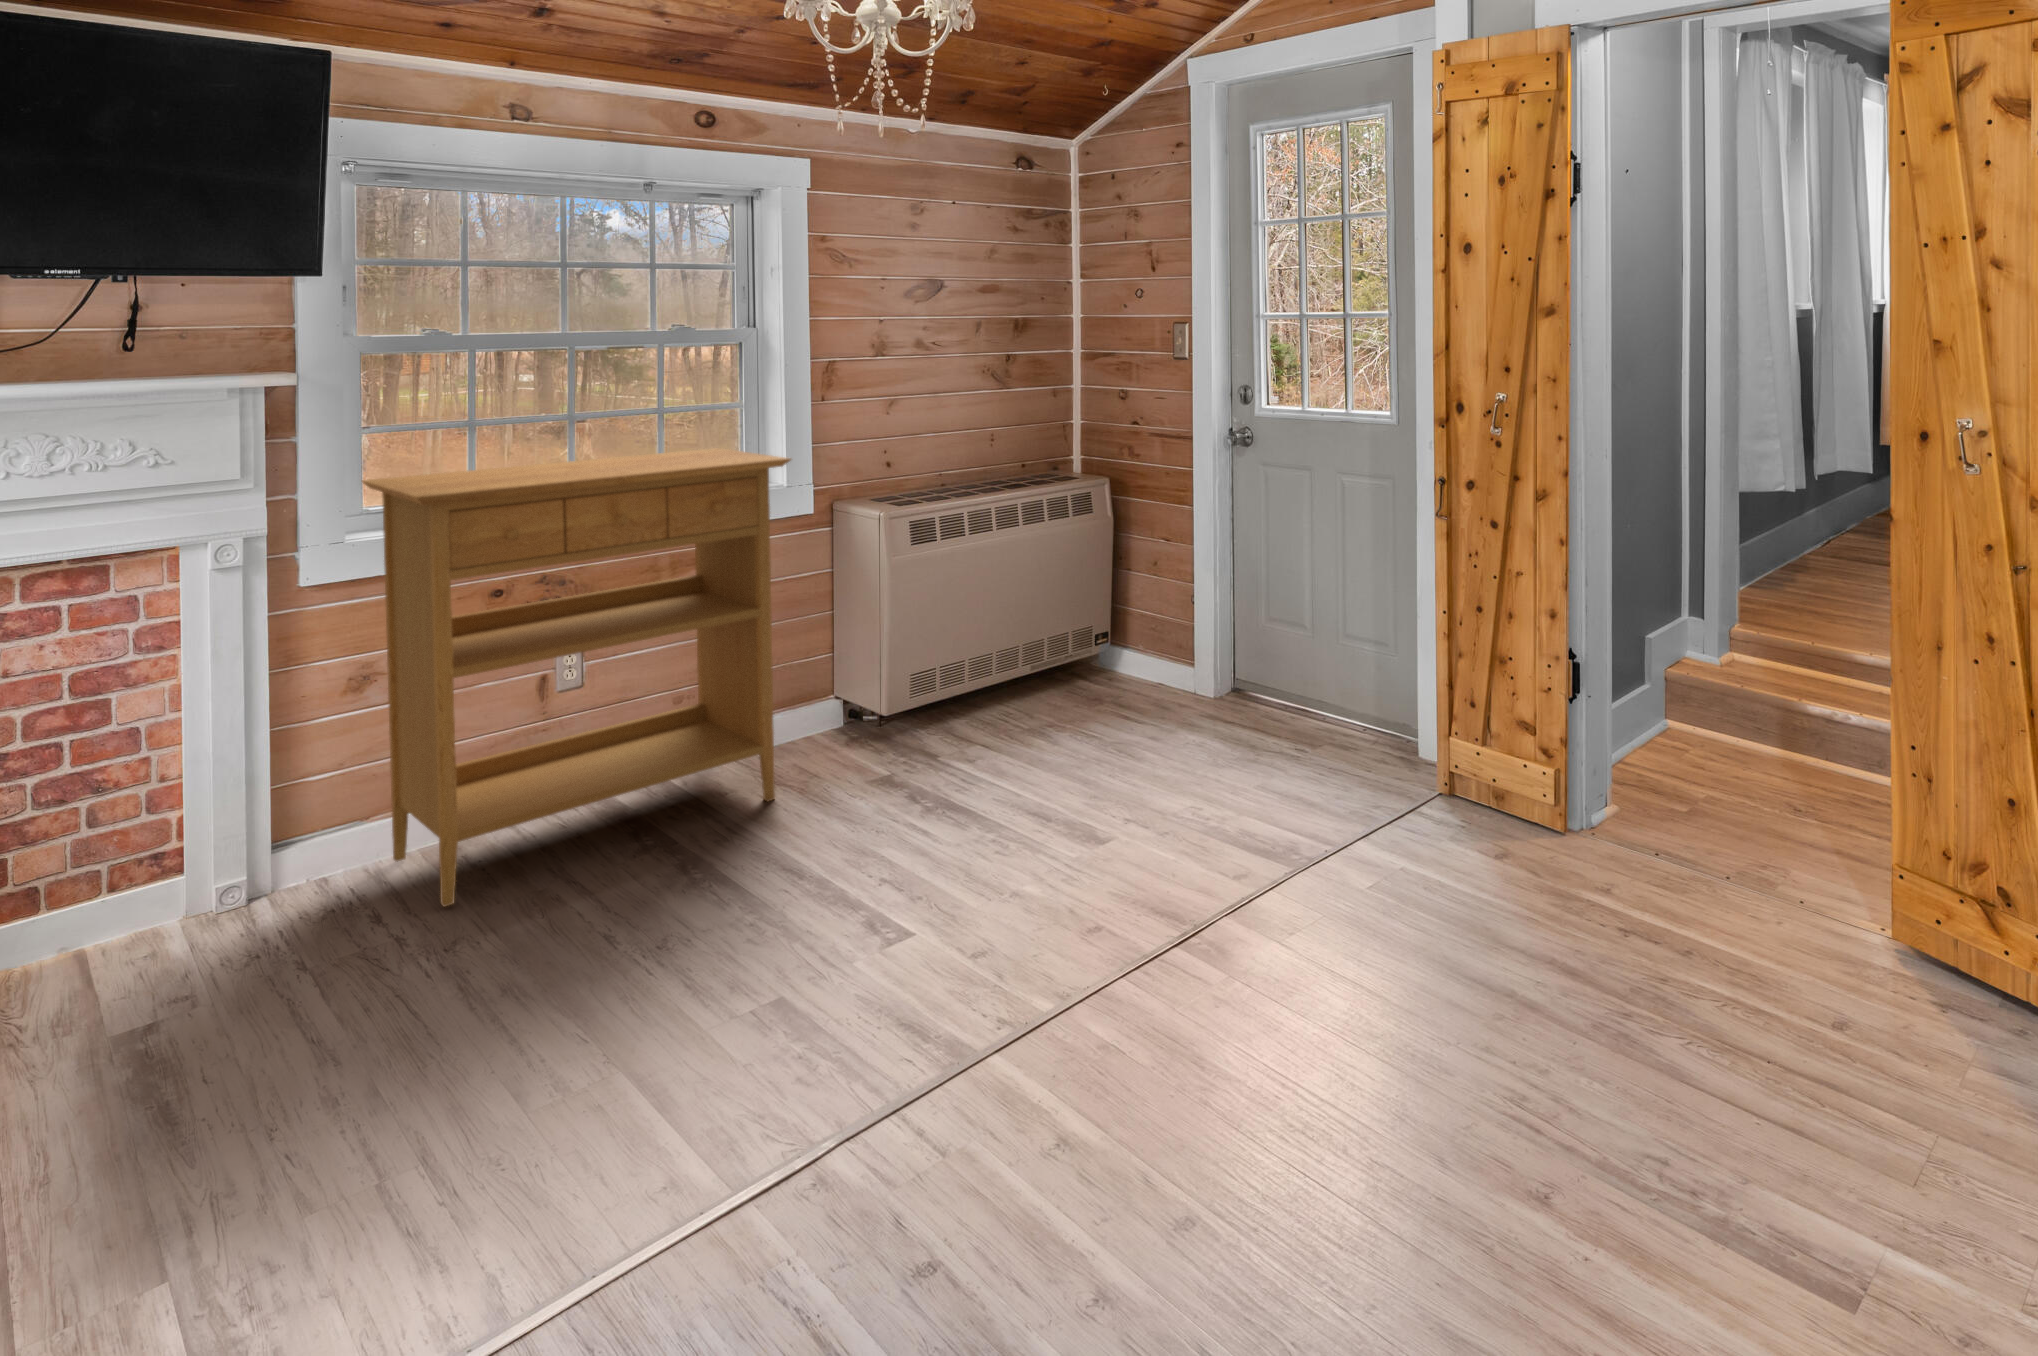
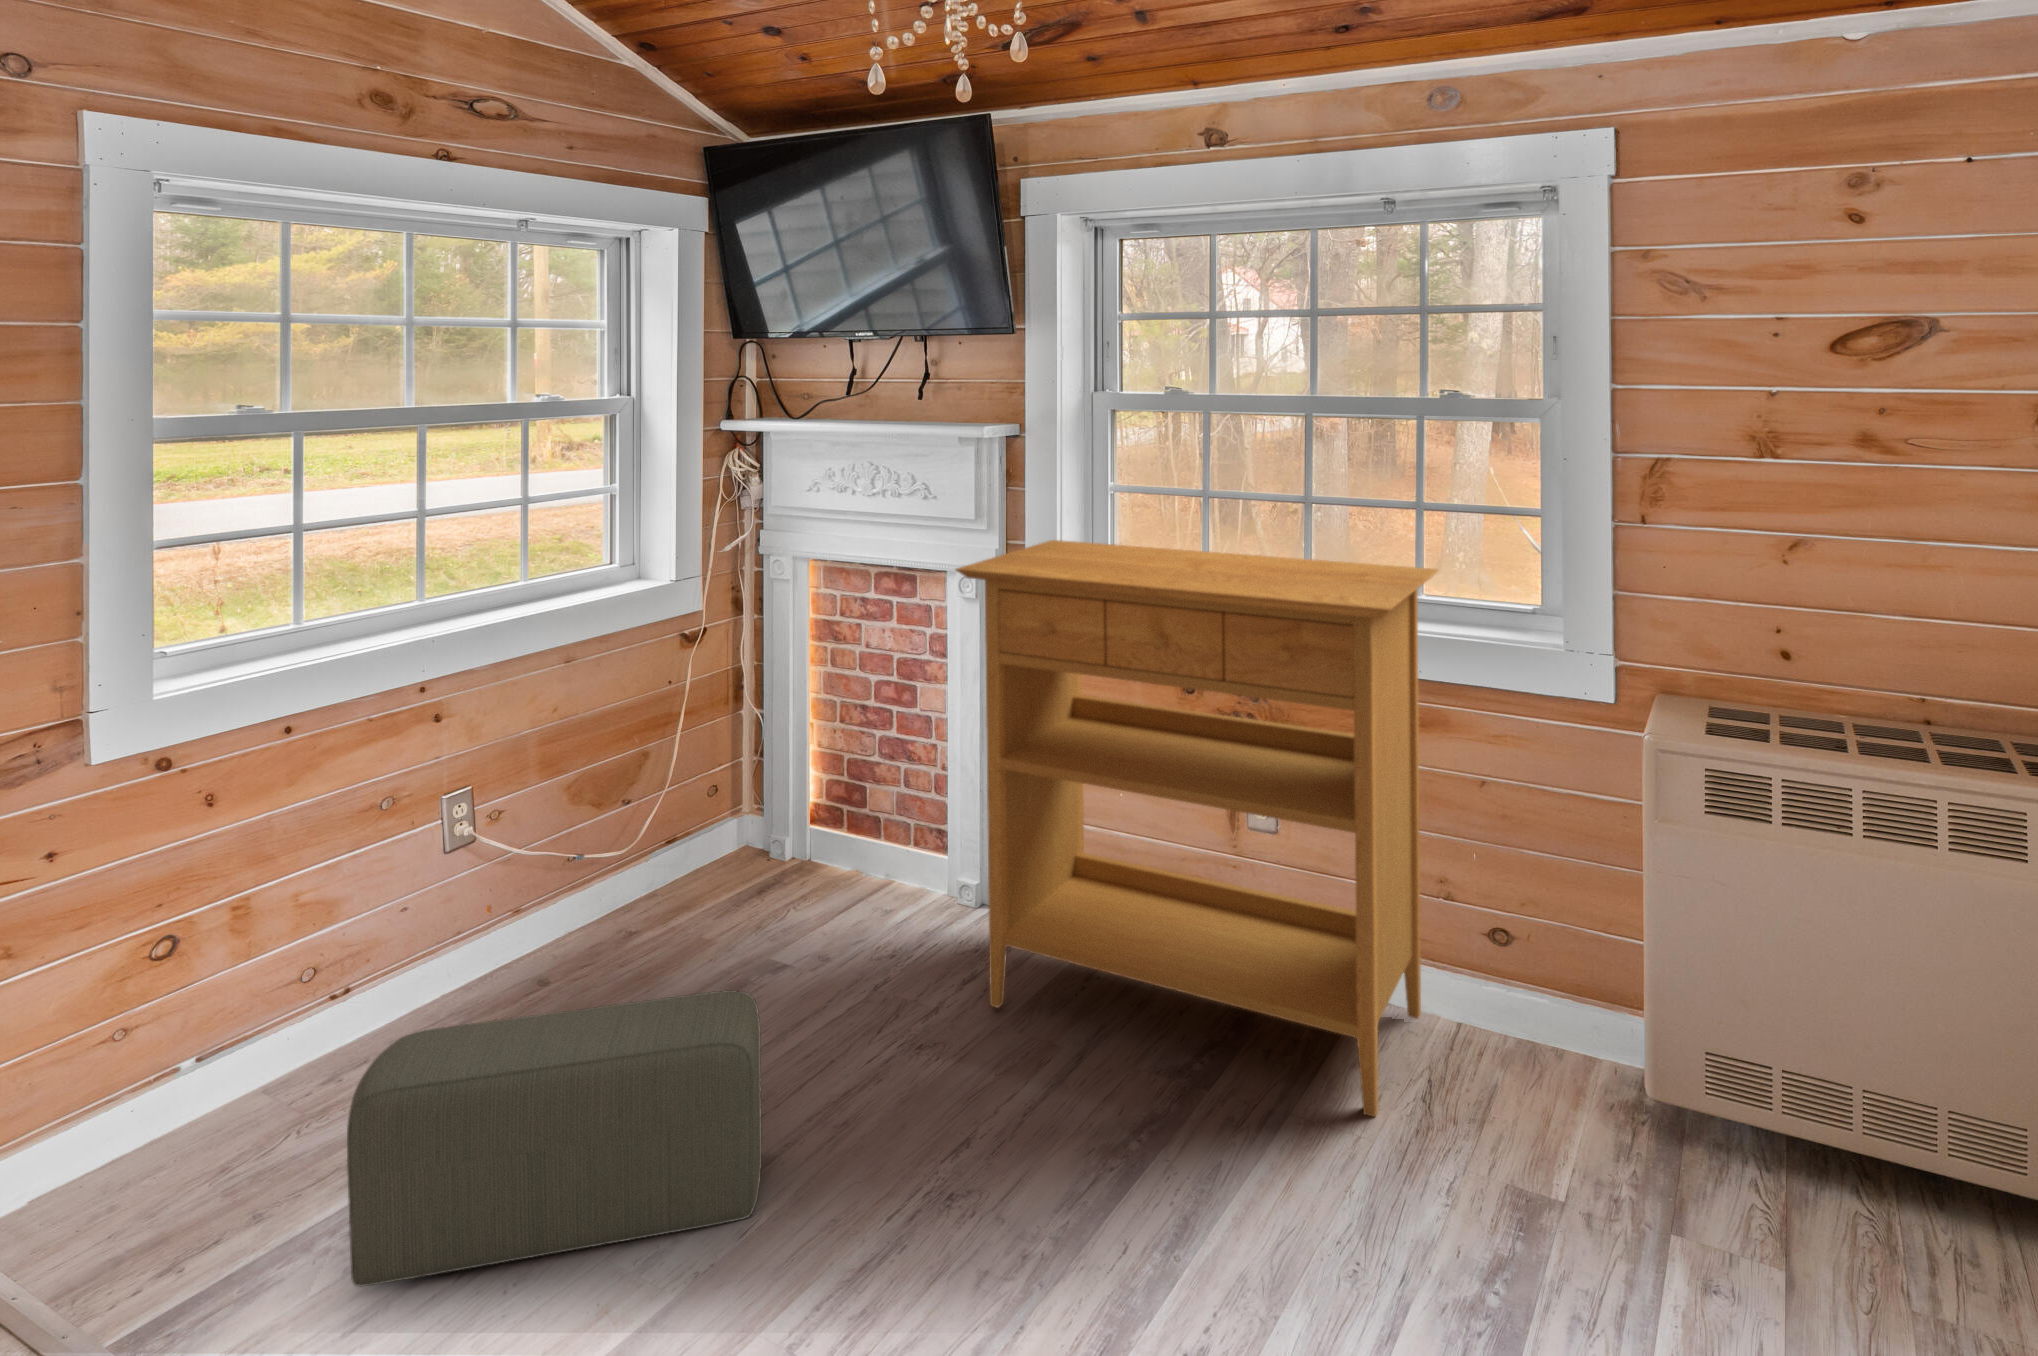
pouf: none [221,885,552,1280] -> present [347,990,762,1287]

